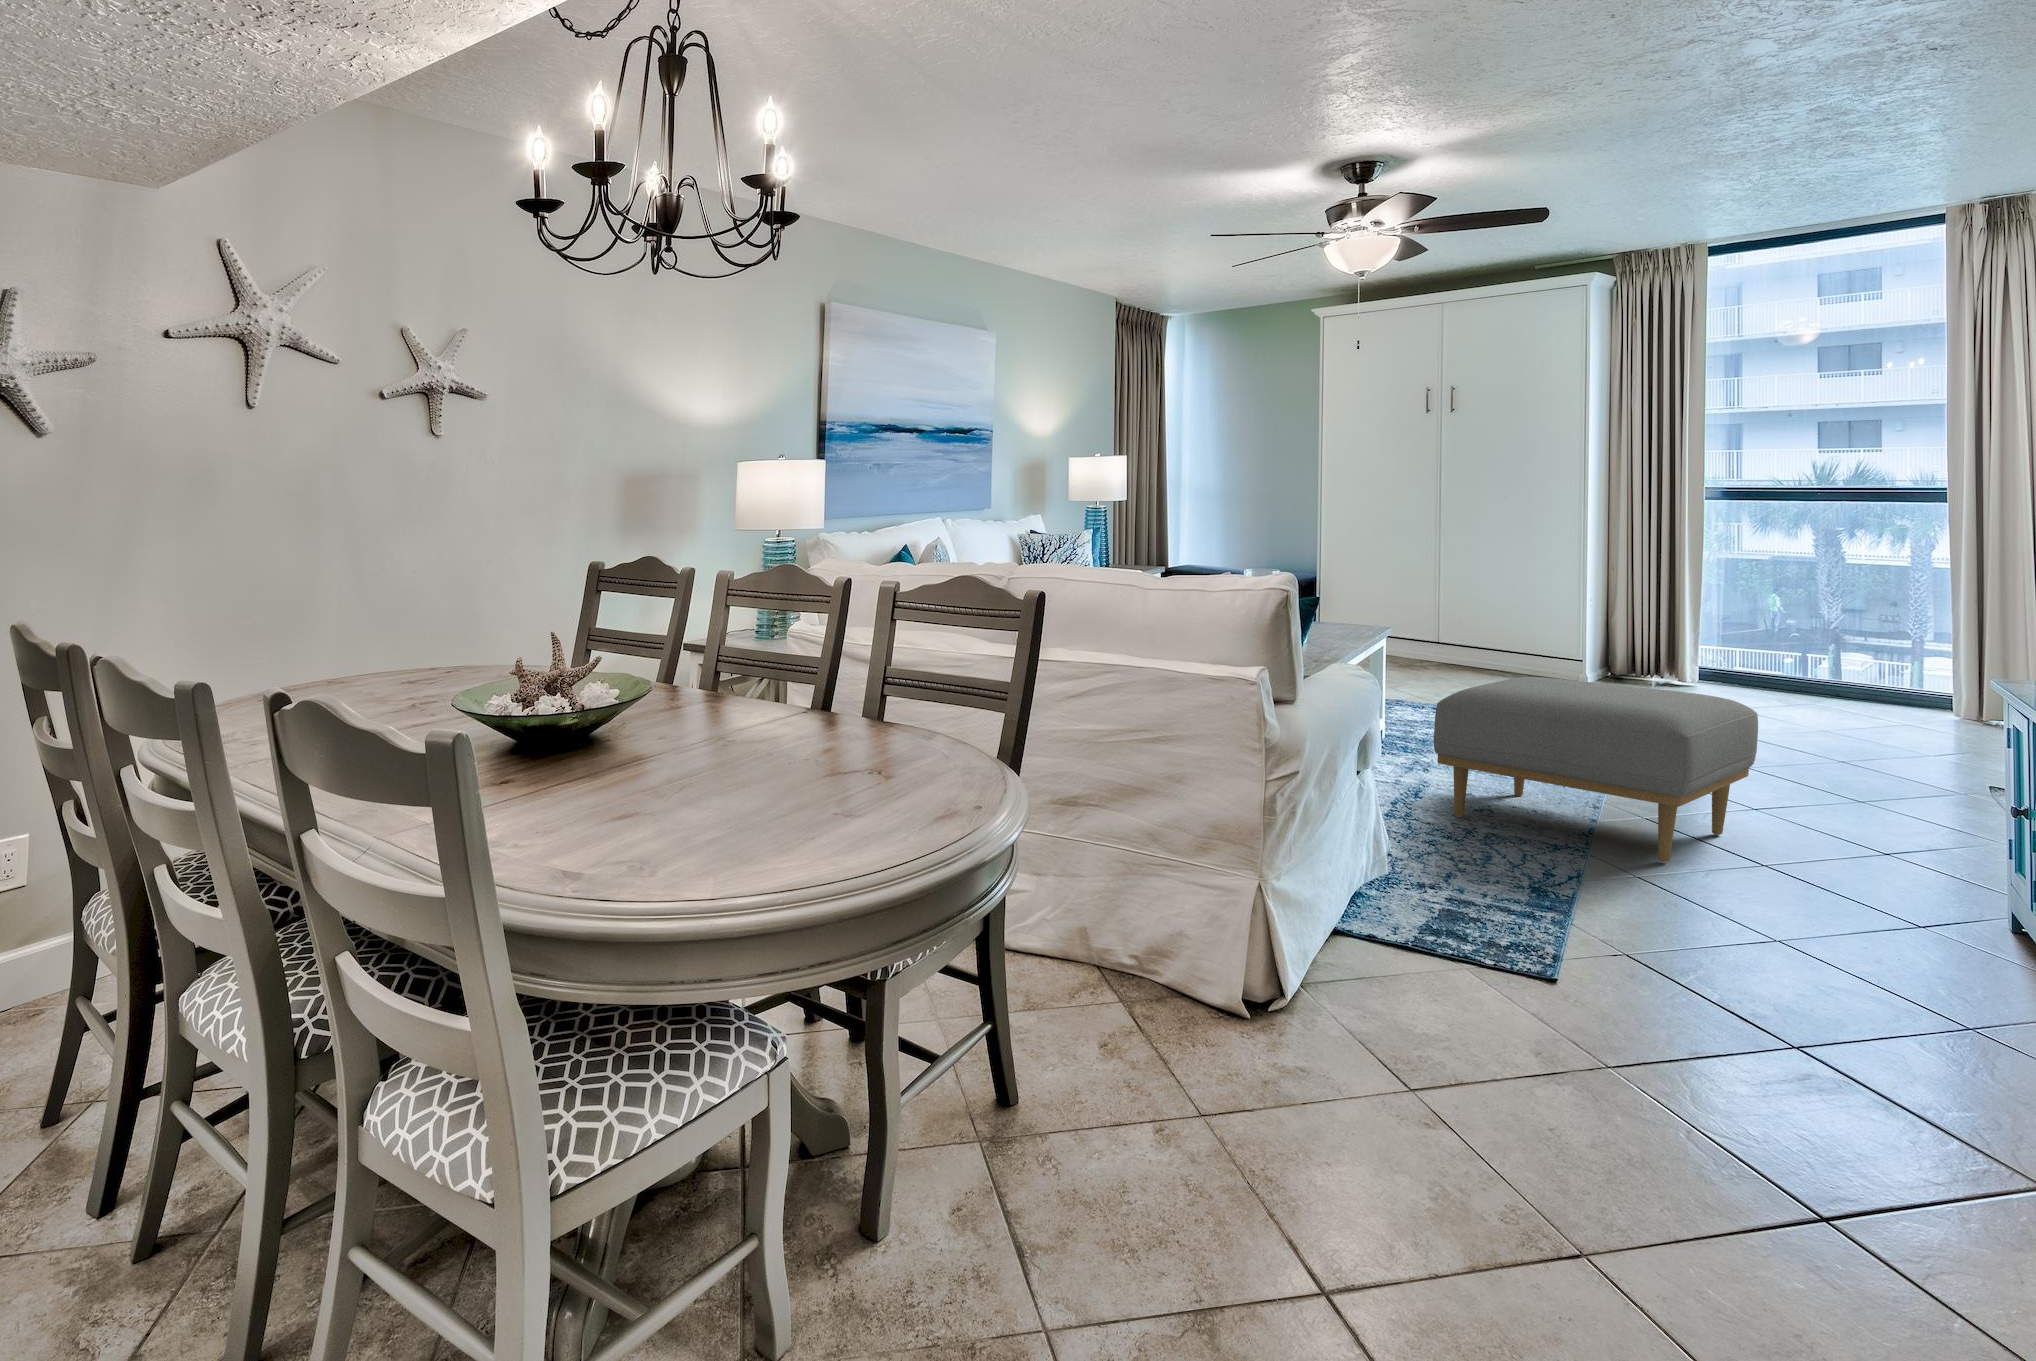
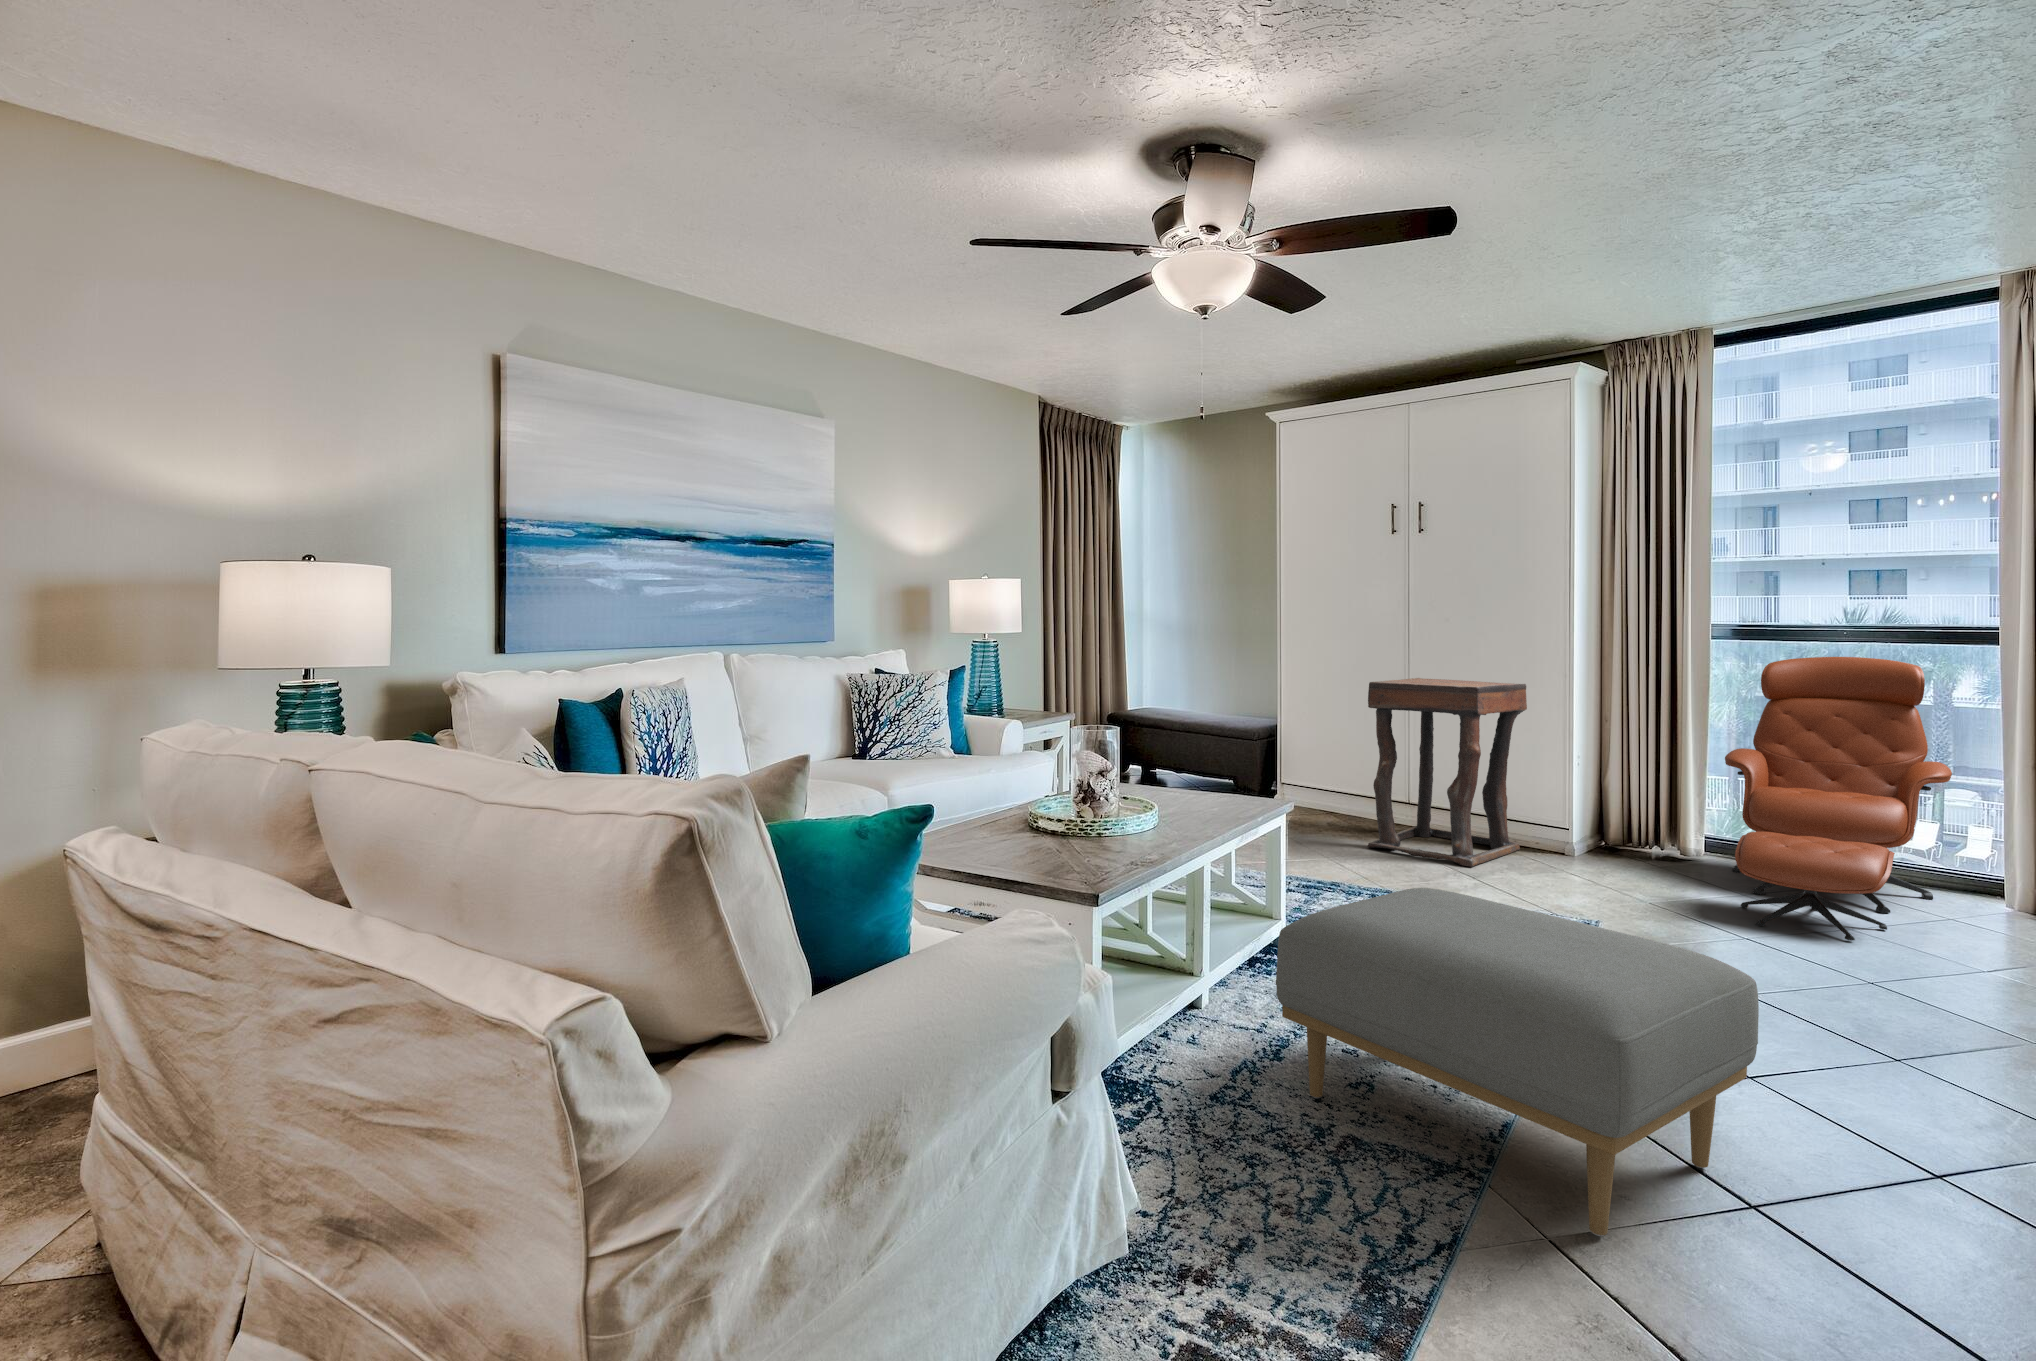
lounge chair: none [1705,517,1876,728] -> present [1725,657,1952,940]
side table: none [1414,543,1546,695] -> present [1367,678,1527,867]

